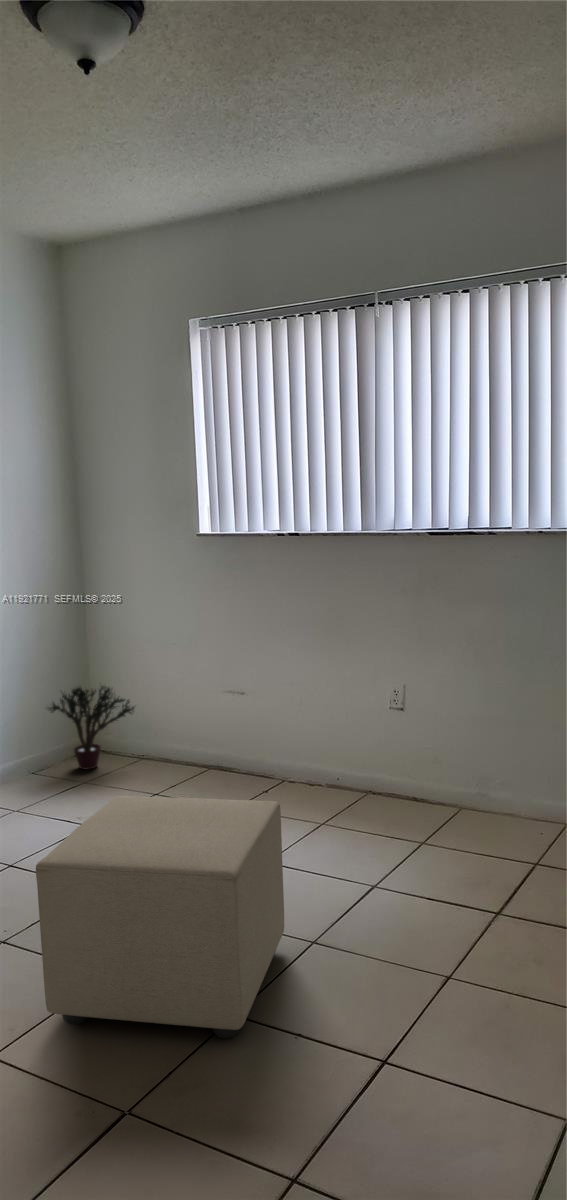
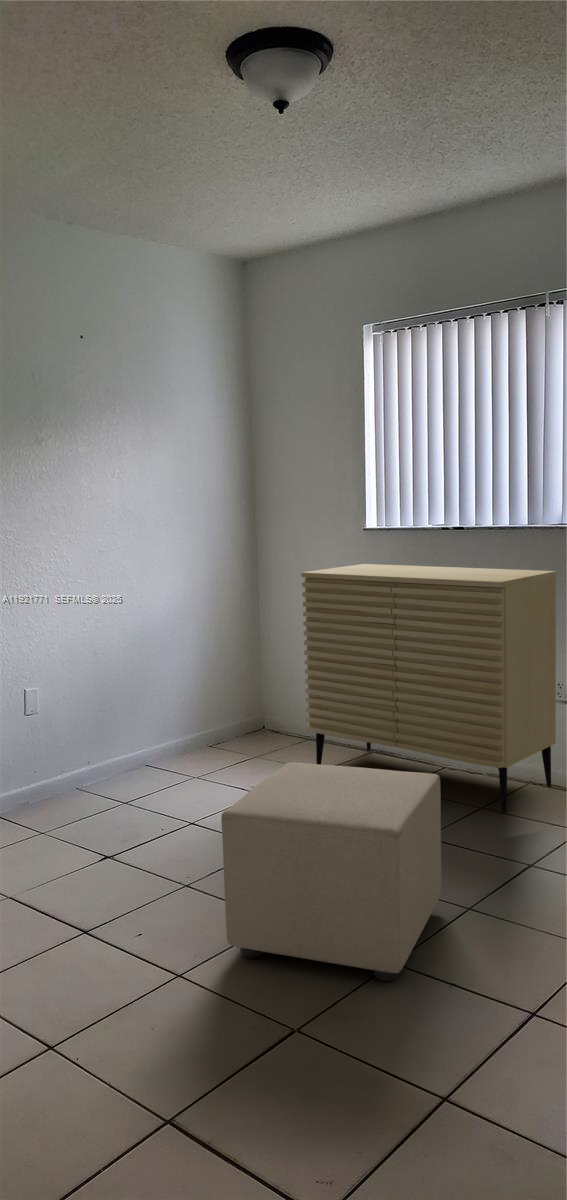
dresser: none [129,572,396,829] -> present [301,564,557,812]
potted plant: present [48,686,134,769] -> none [220,665,305,746]

